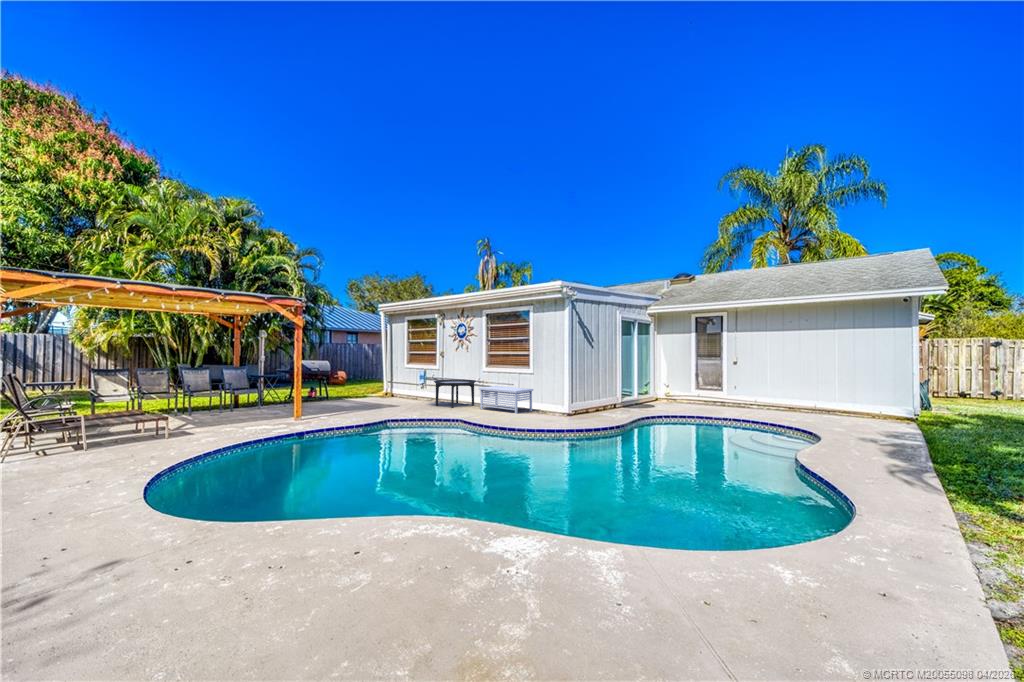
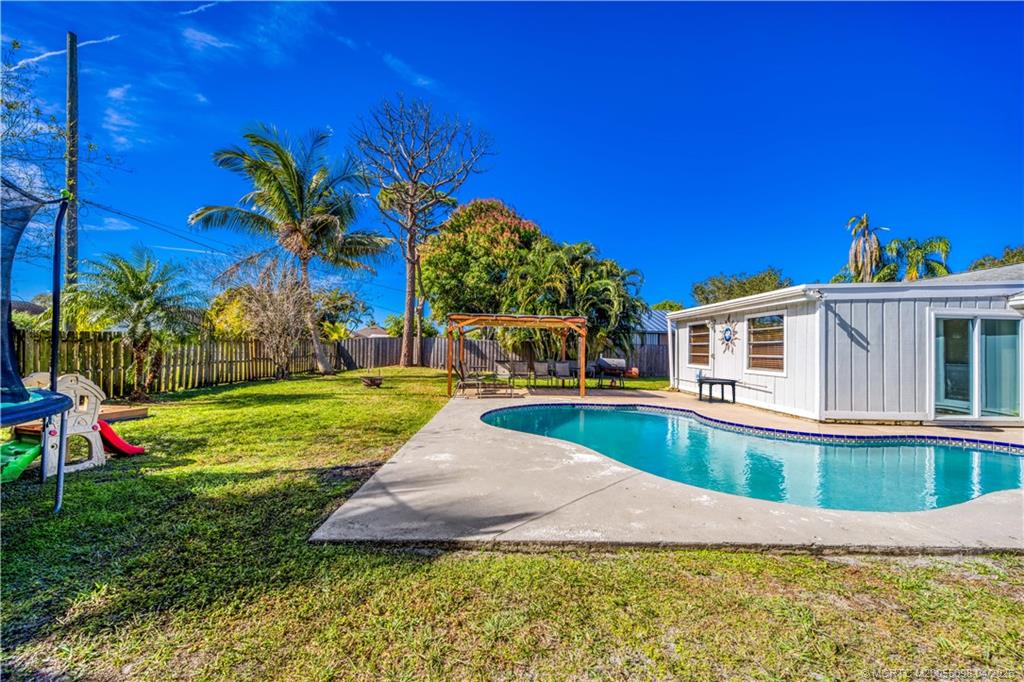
storage bench: present [479,386,533,414] -> none [733,387,787,414]

